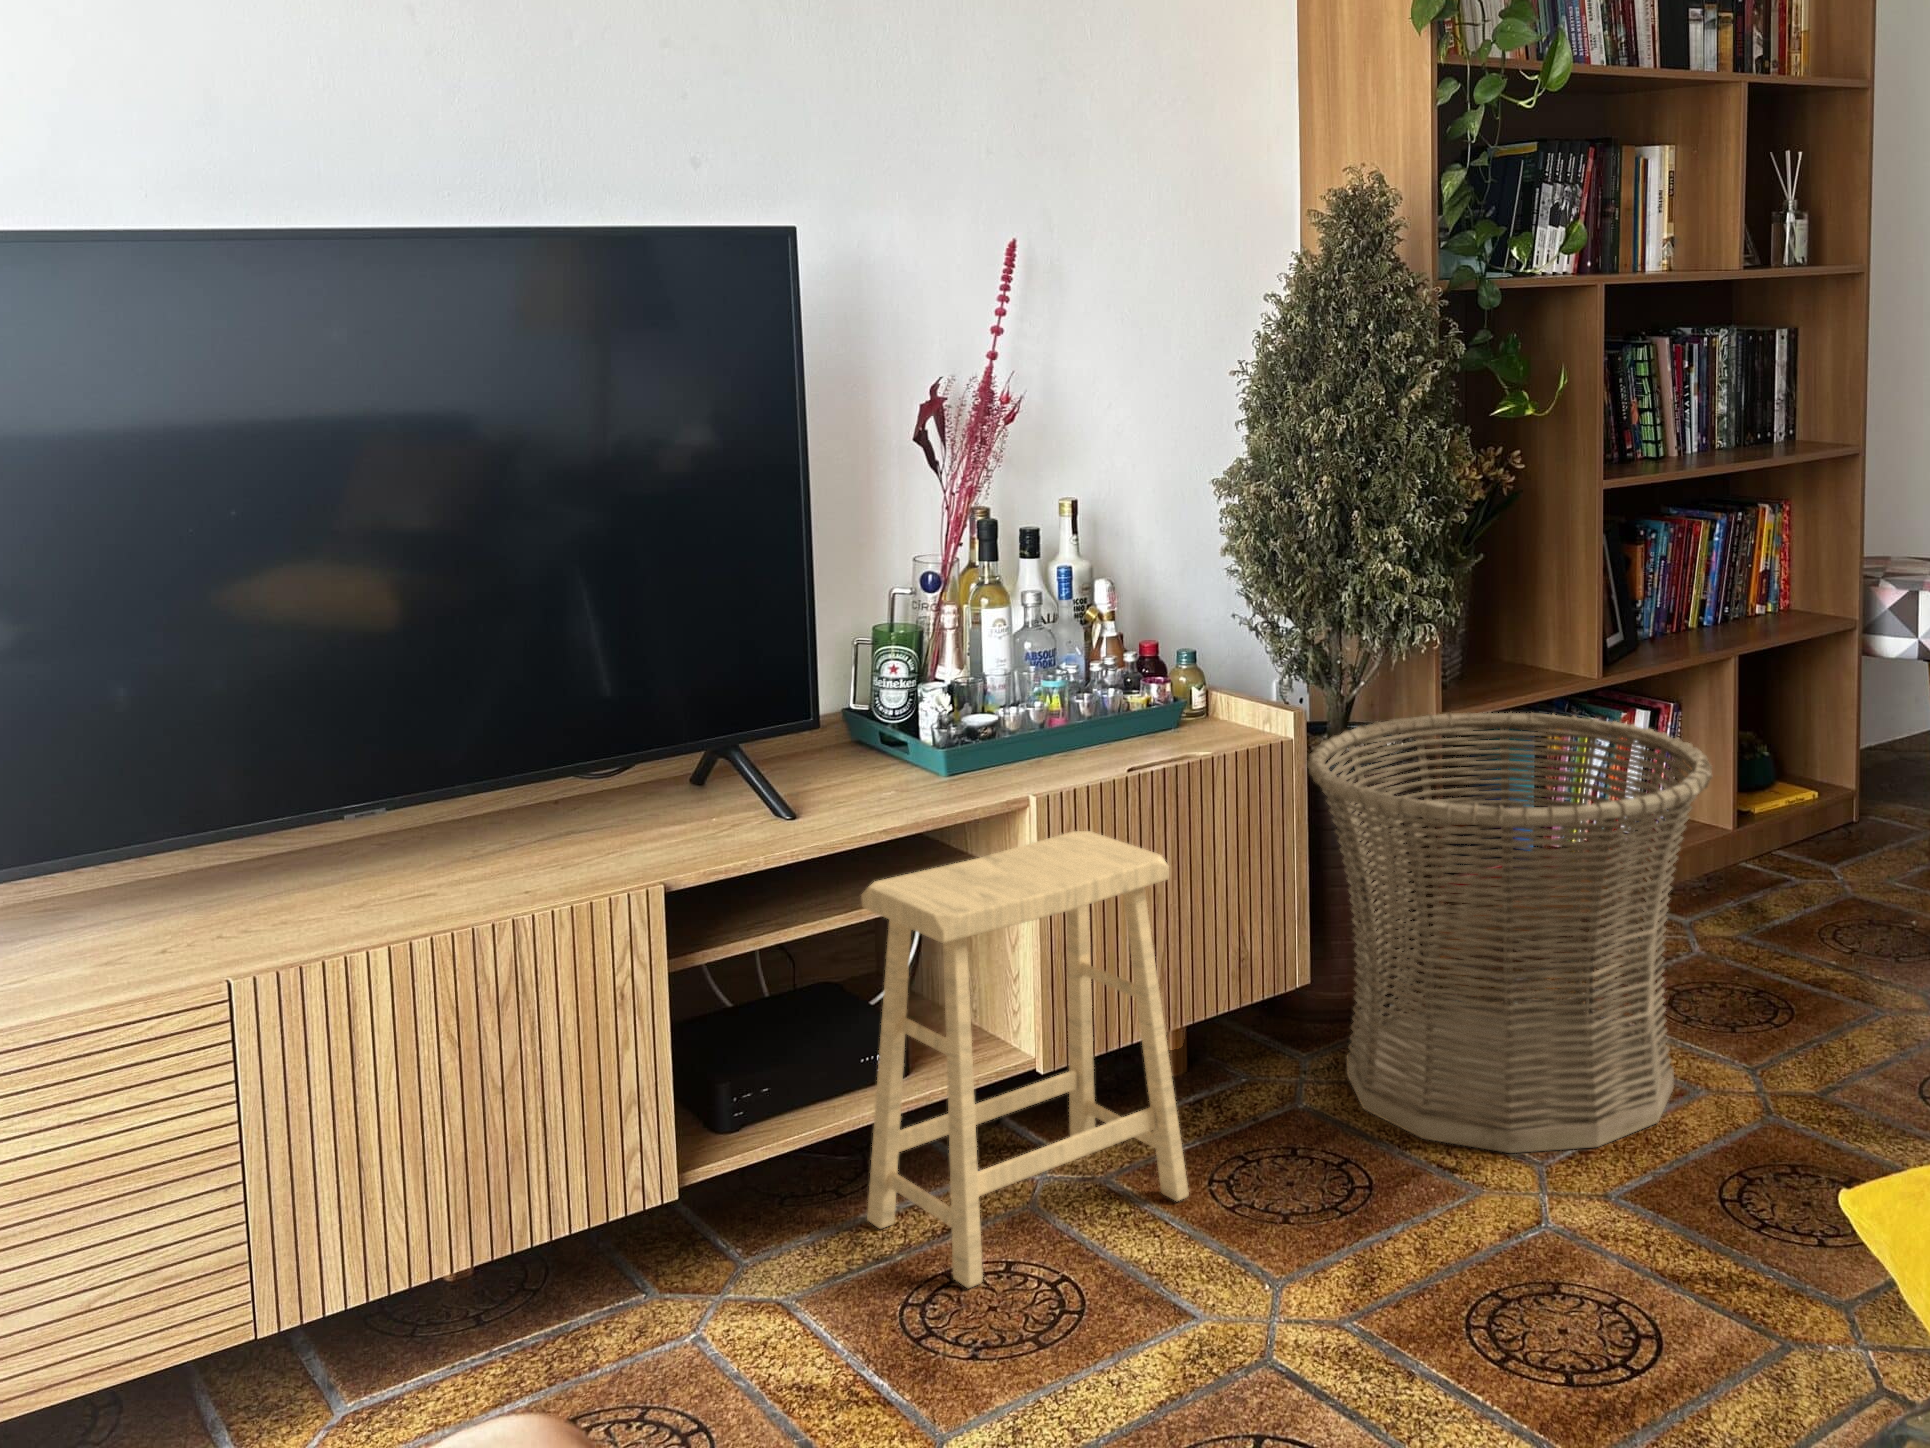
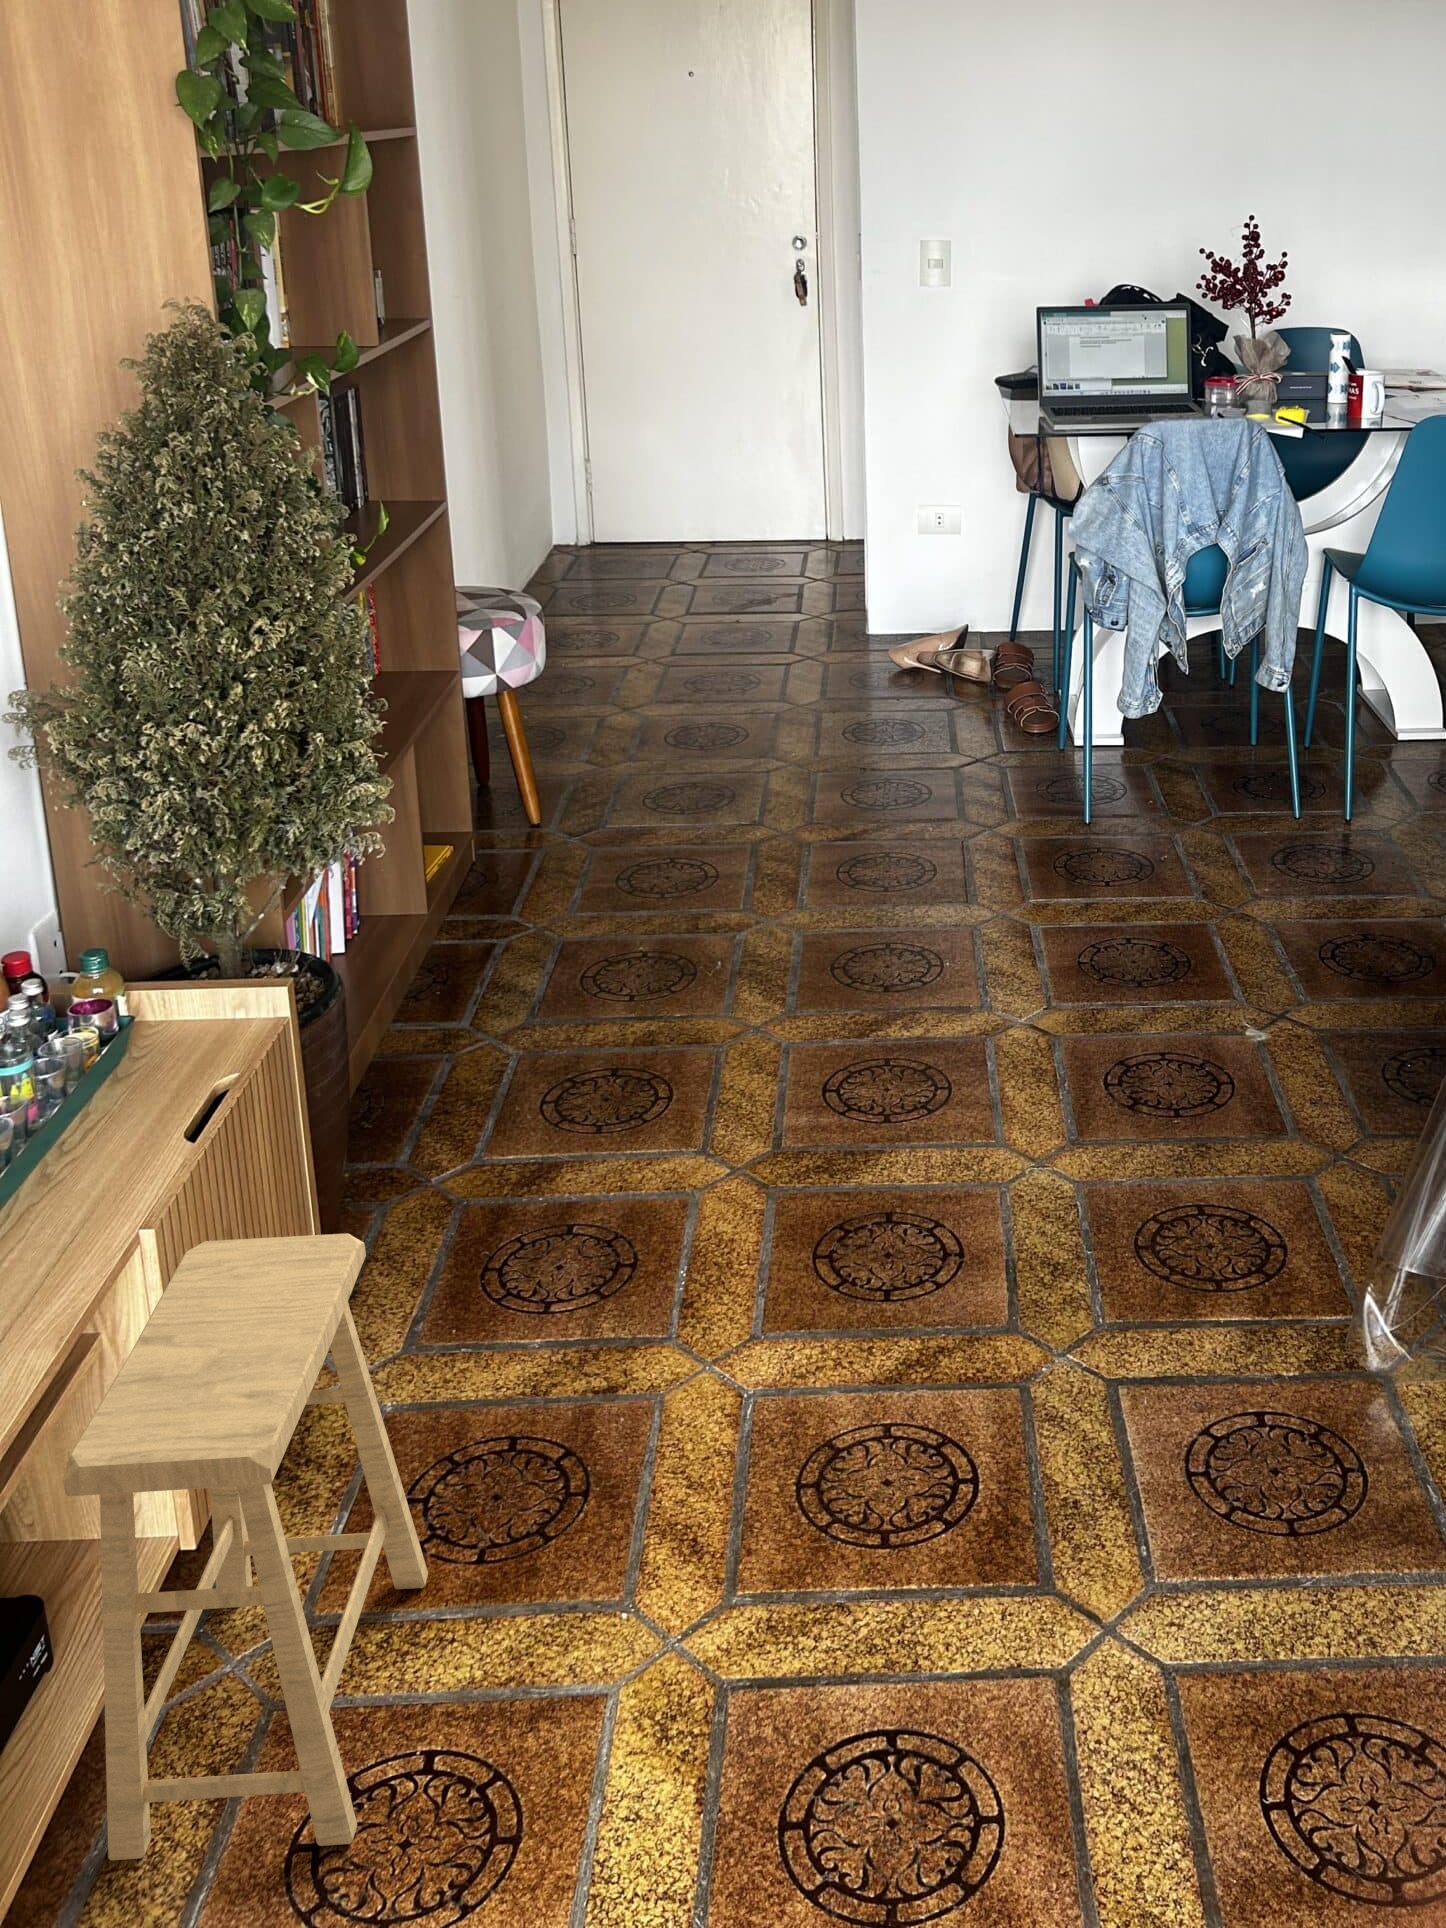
basket: present [1307,712,1712,1153] -> none [287,874,721,1372]

